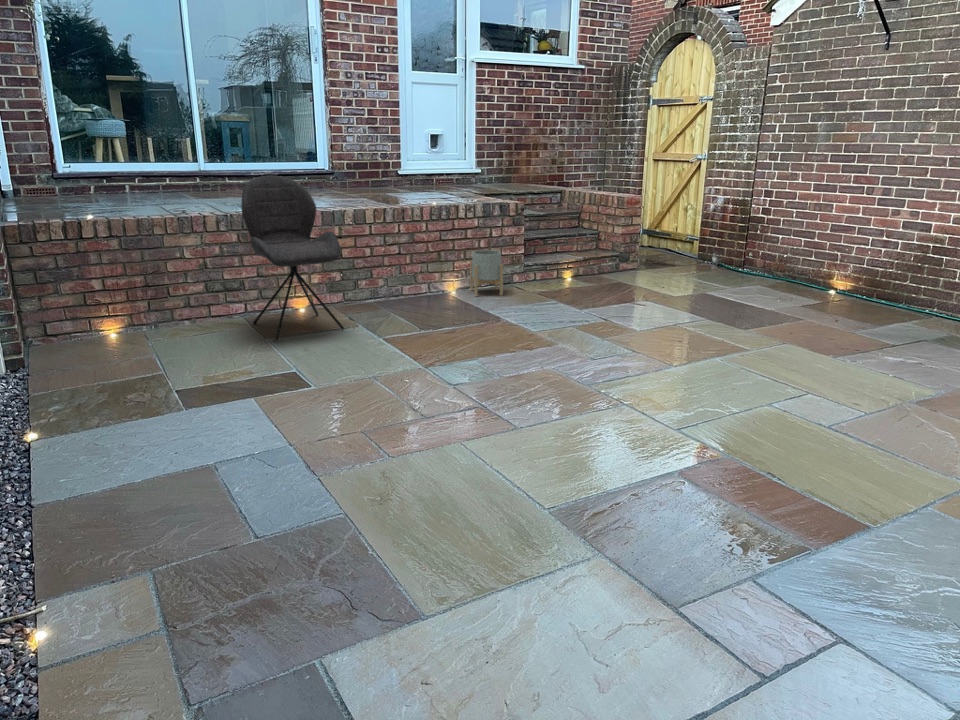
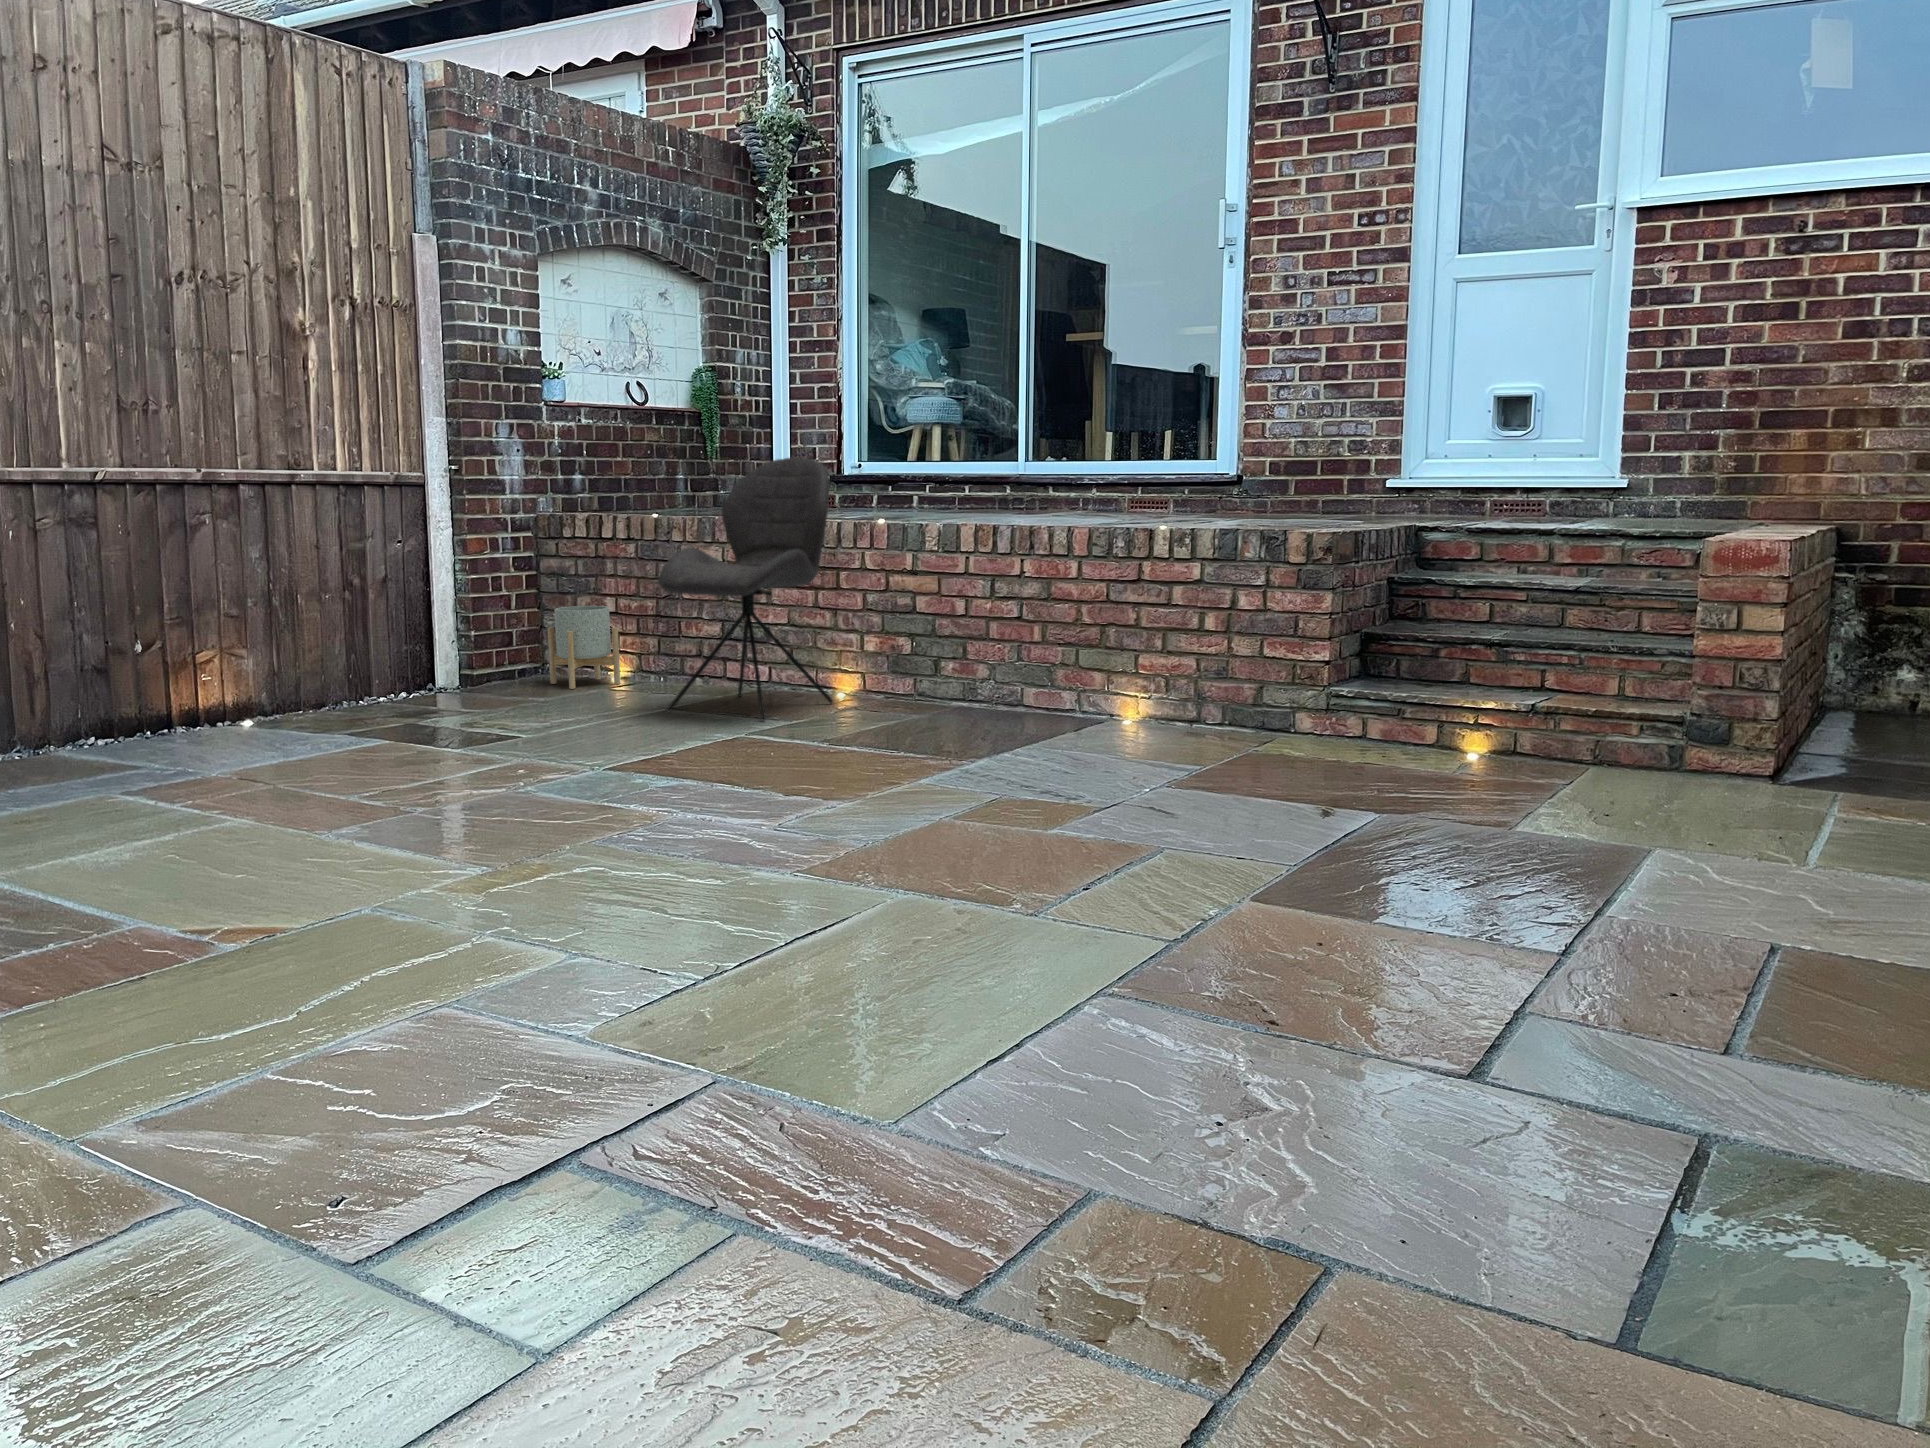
planter: present [470,250,503,296] -> present [548,606,620,689]

